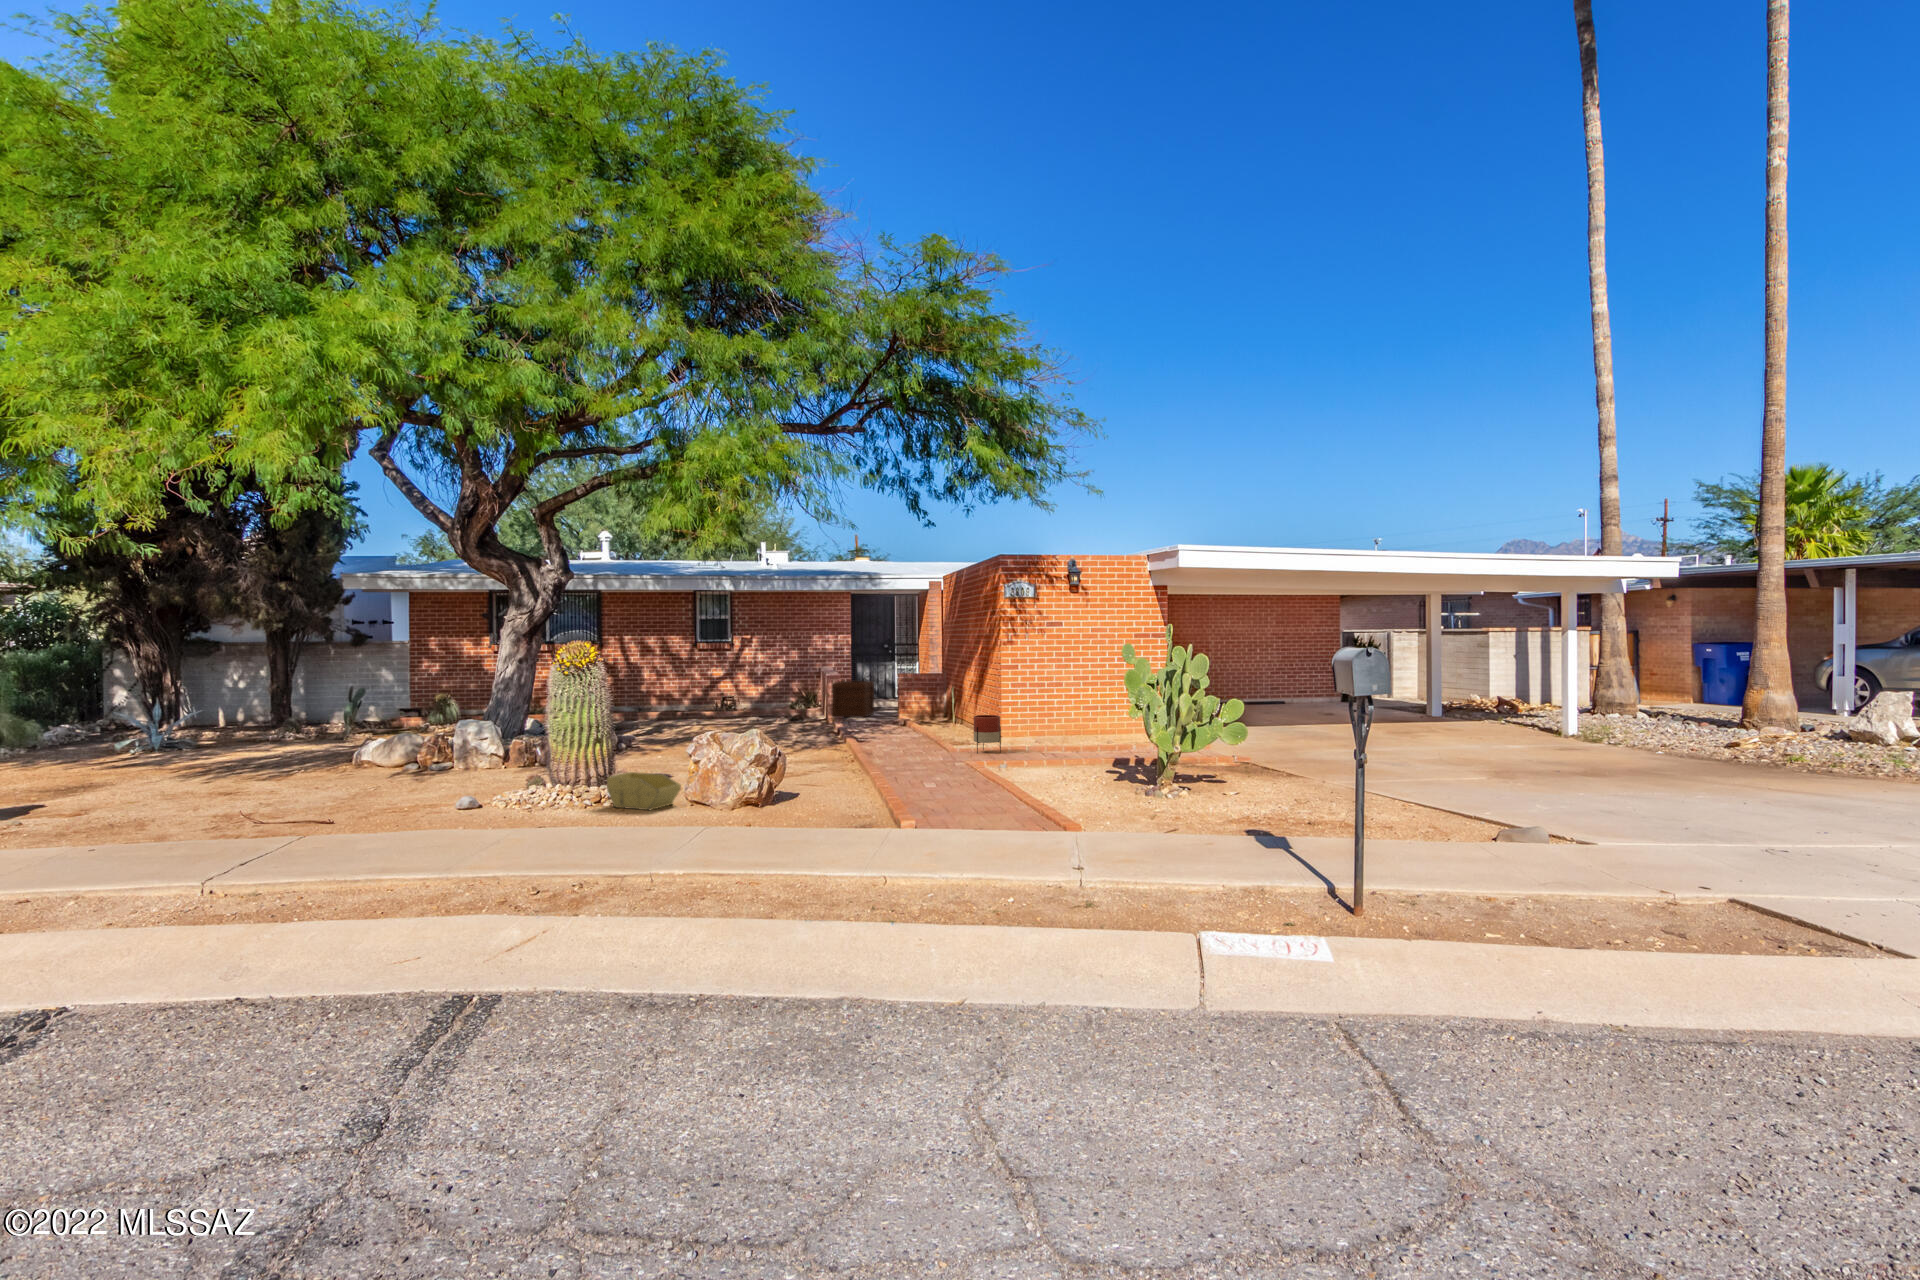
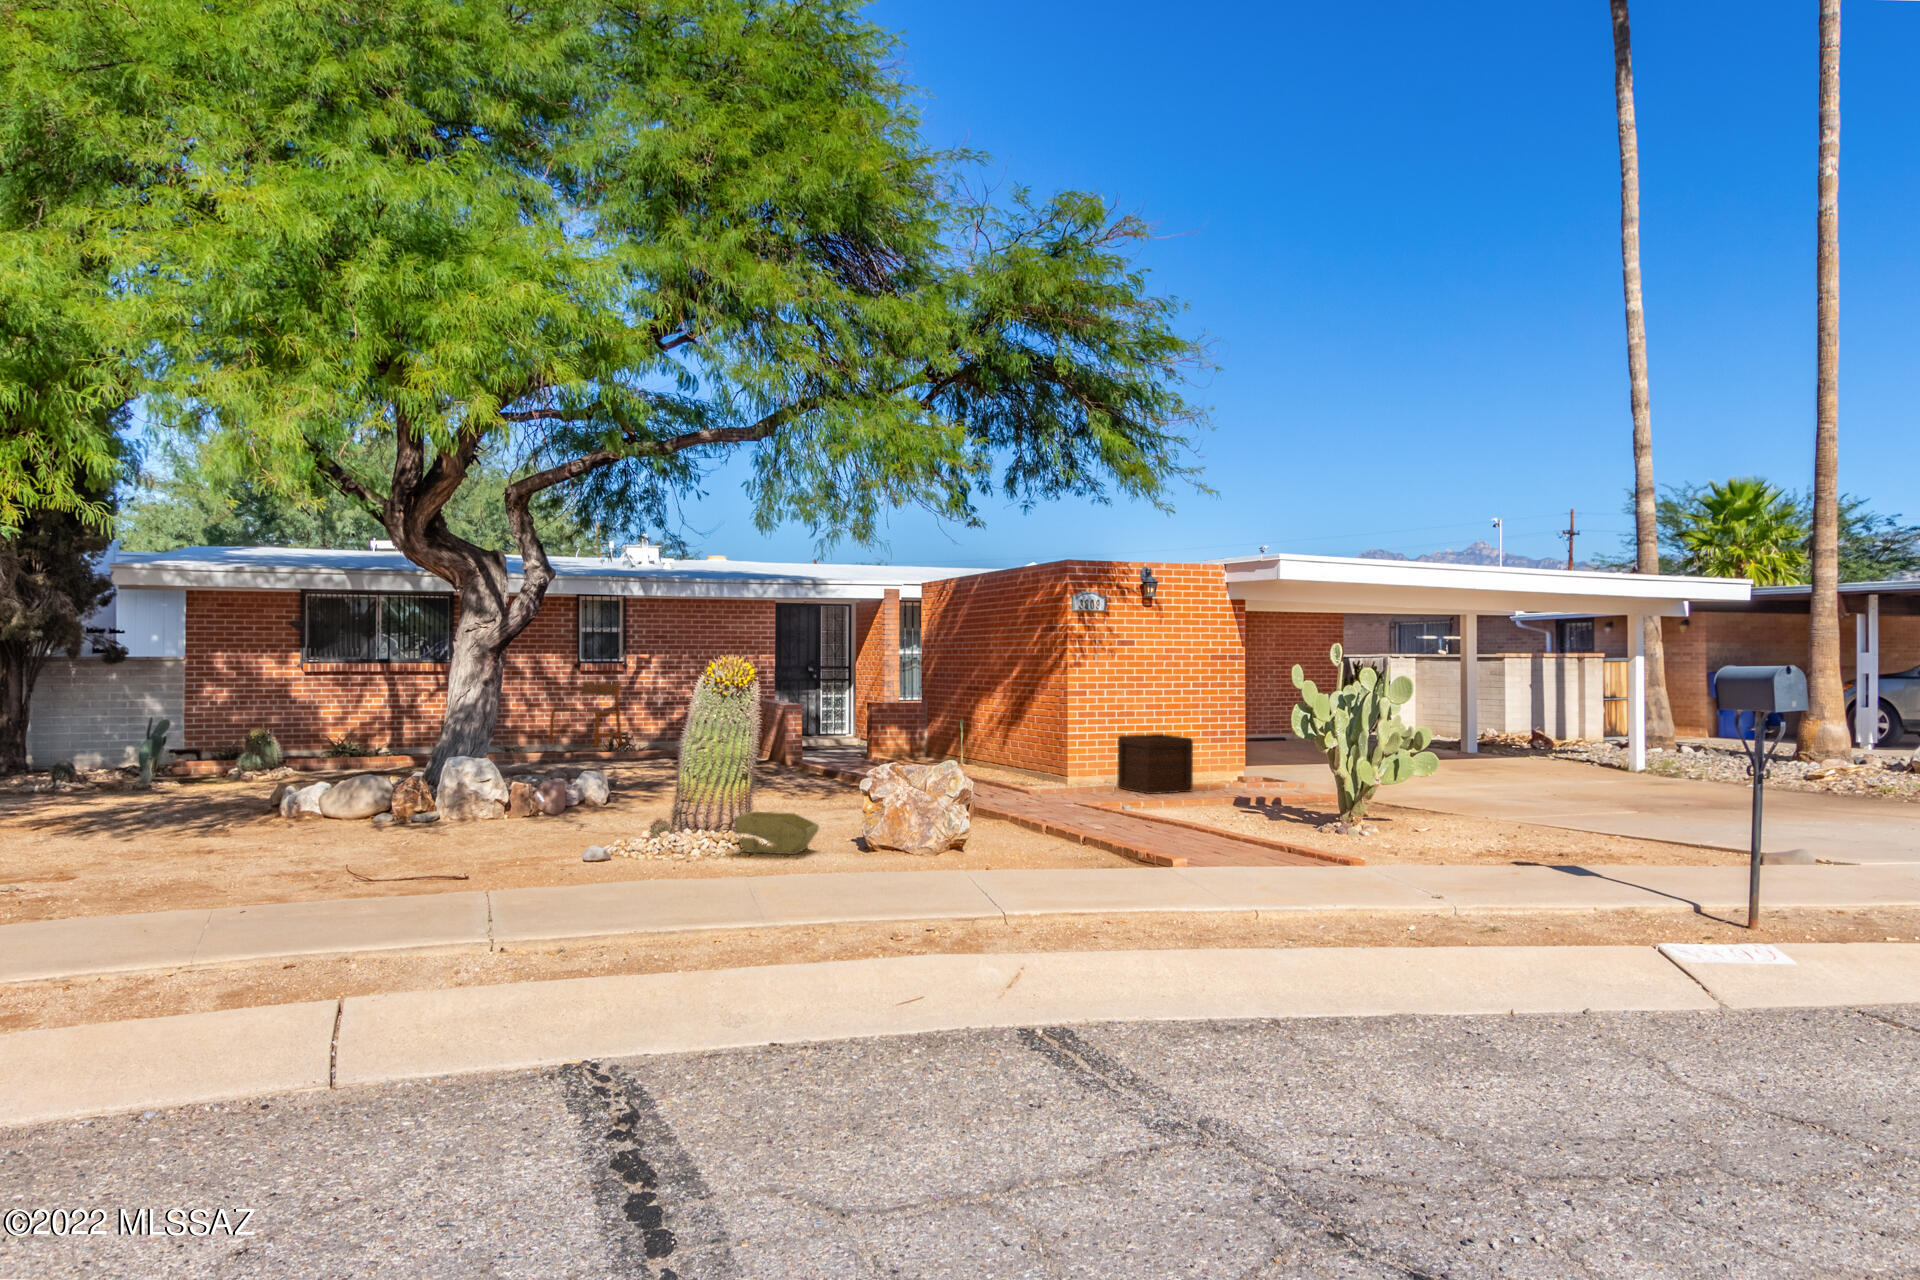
bench: none [668,658,722,709] -> present [549,683,622,747]
wooden crate: present [831,681,874,718] -> present [1117,734,1193,794]
planter: present [974,715,1001,753] -> none [1042,749,1074,793]

